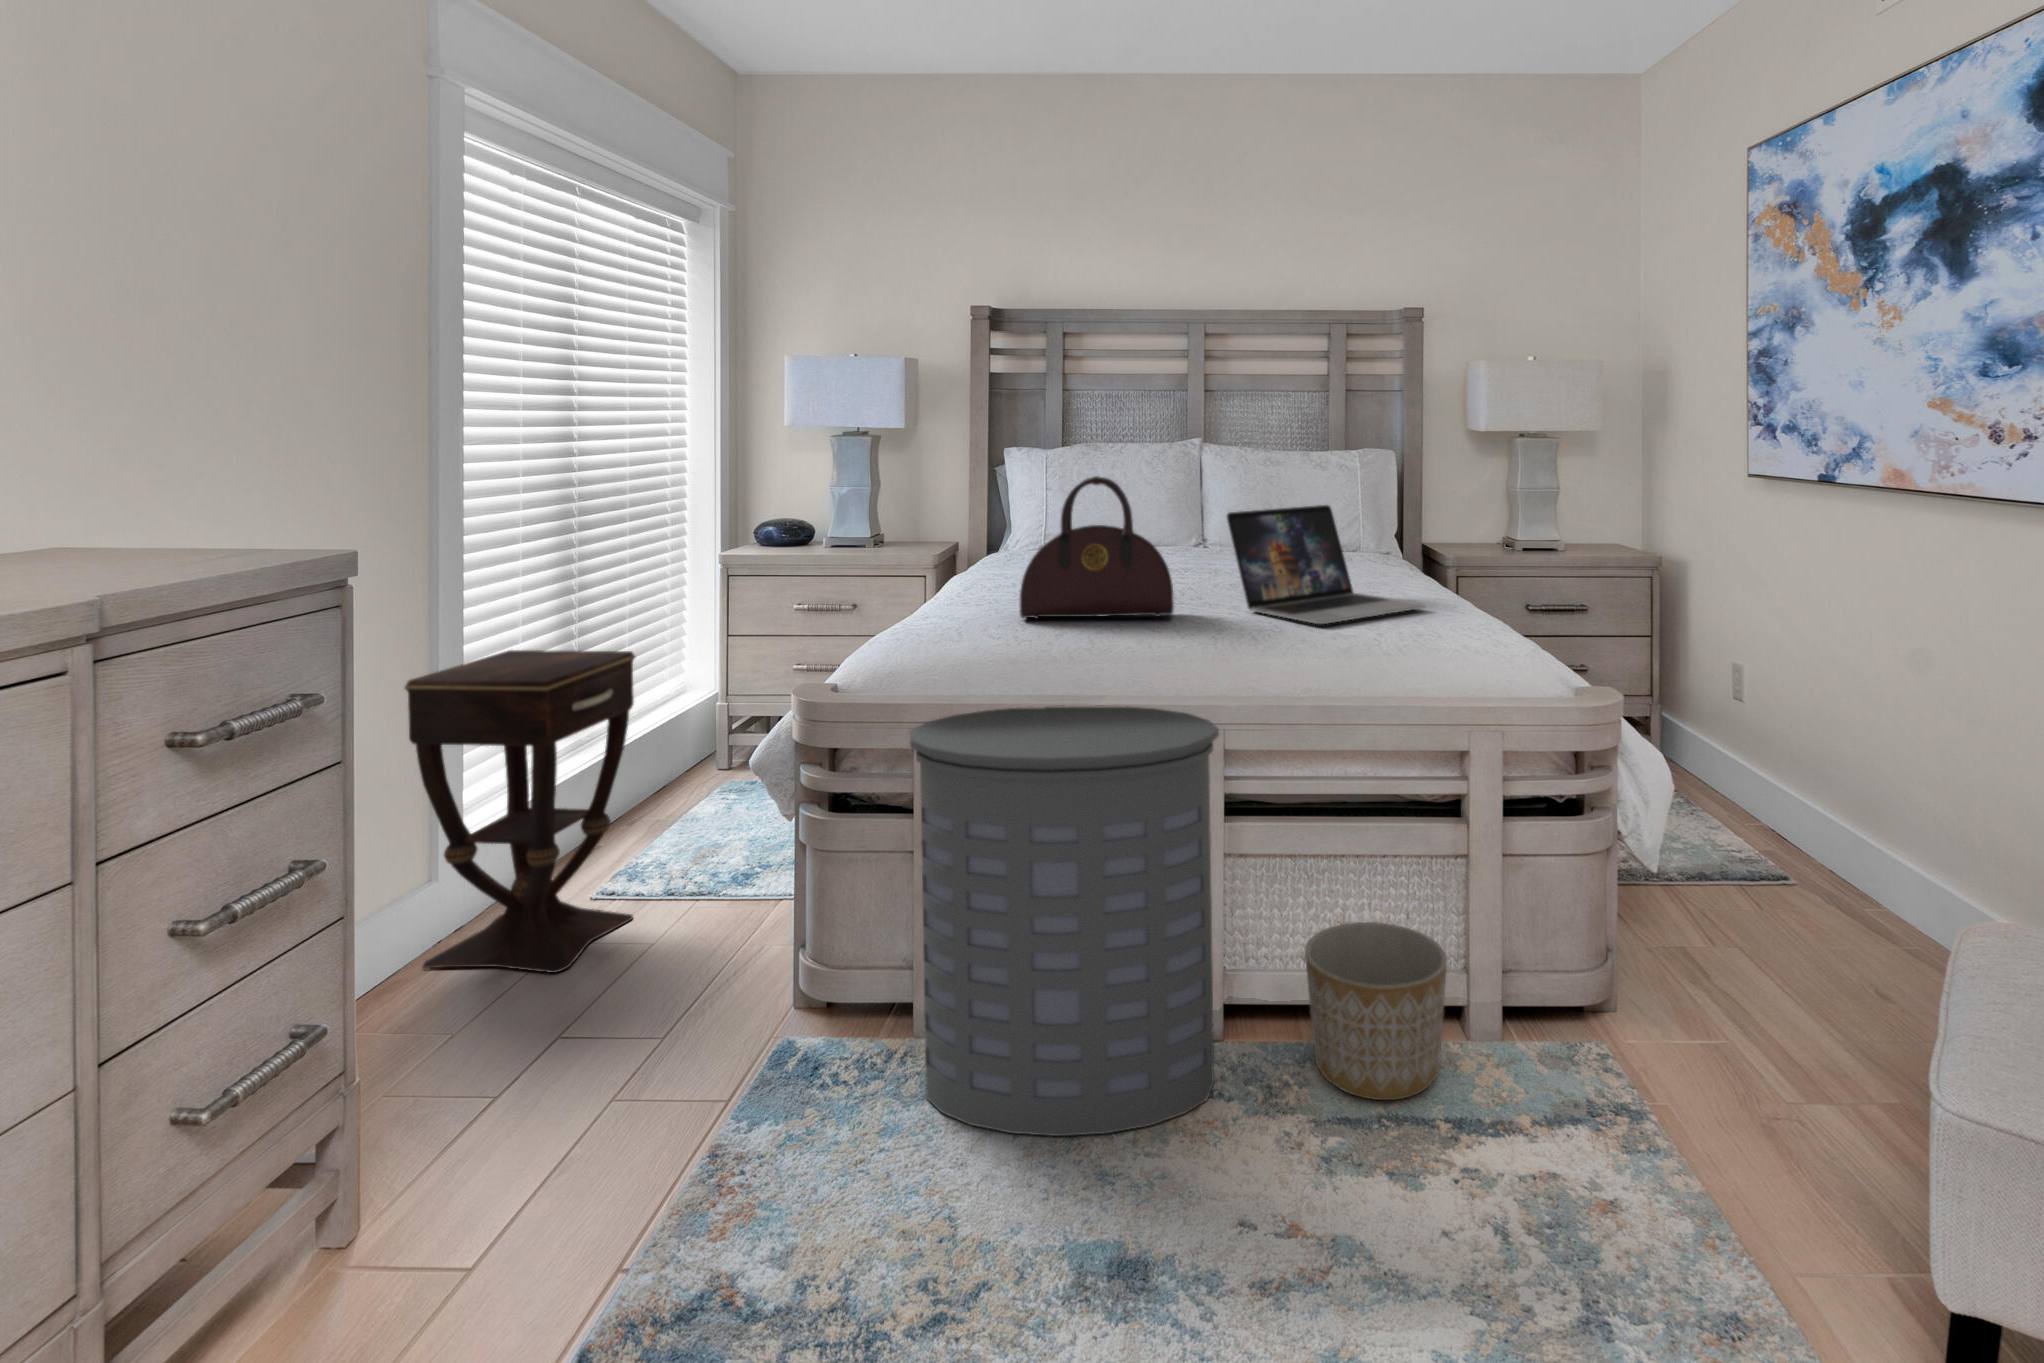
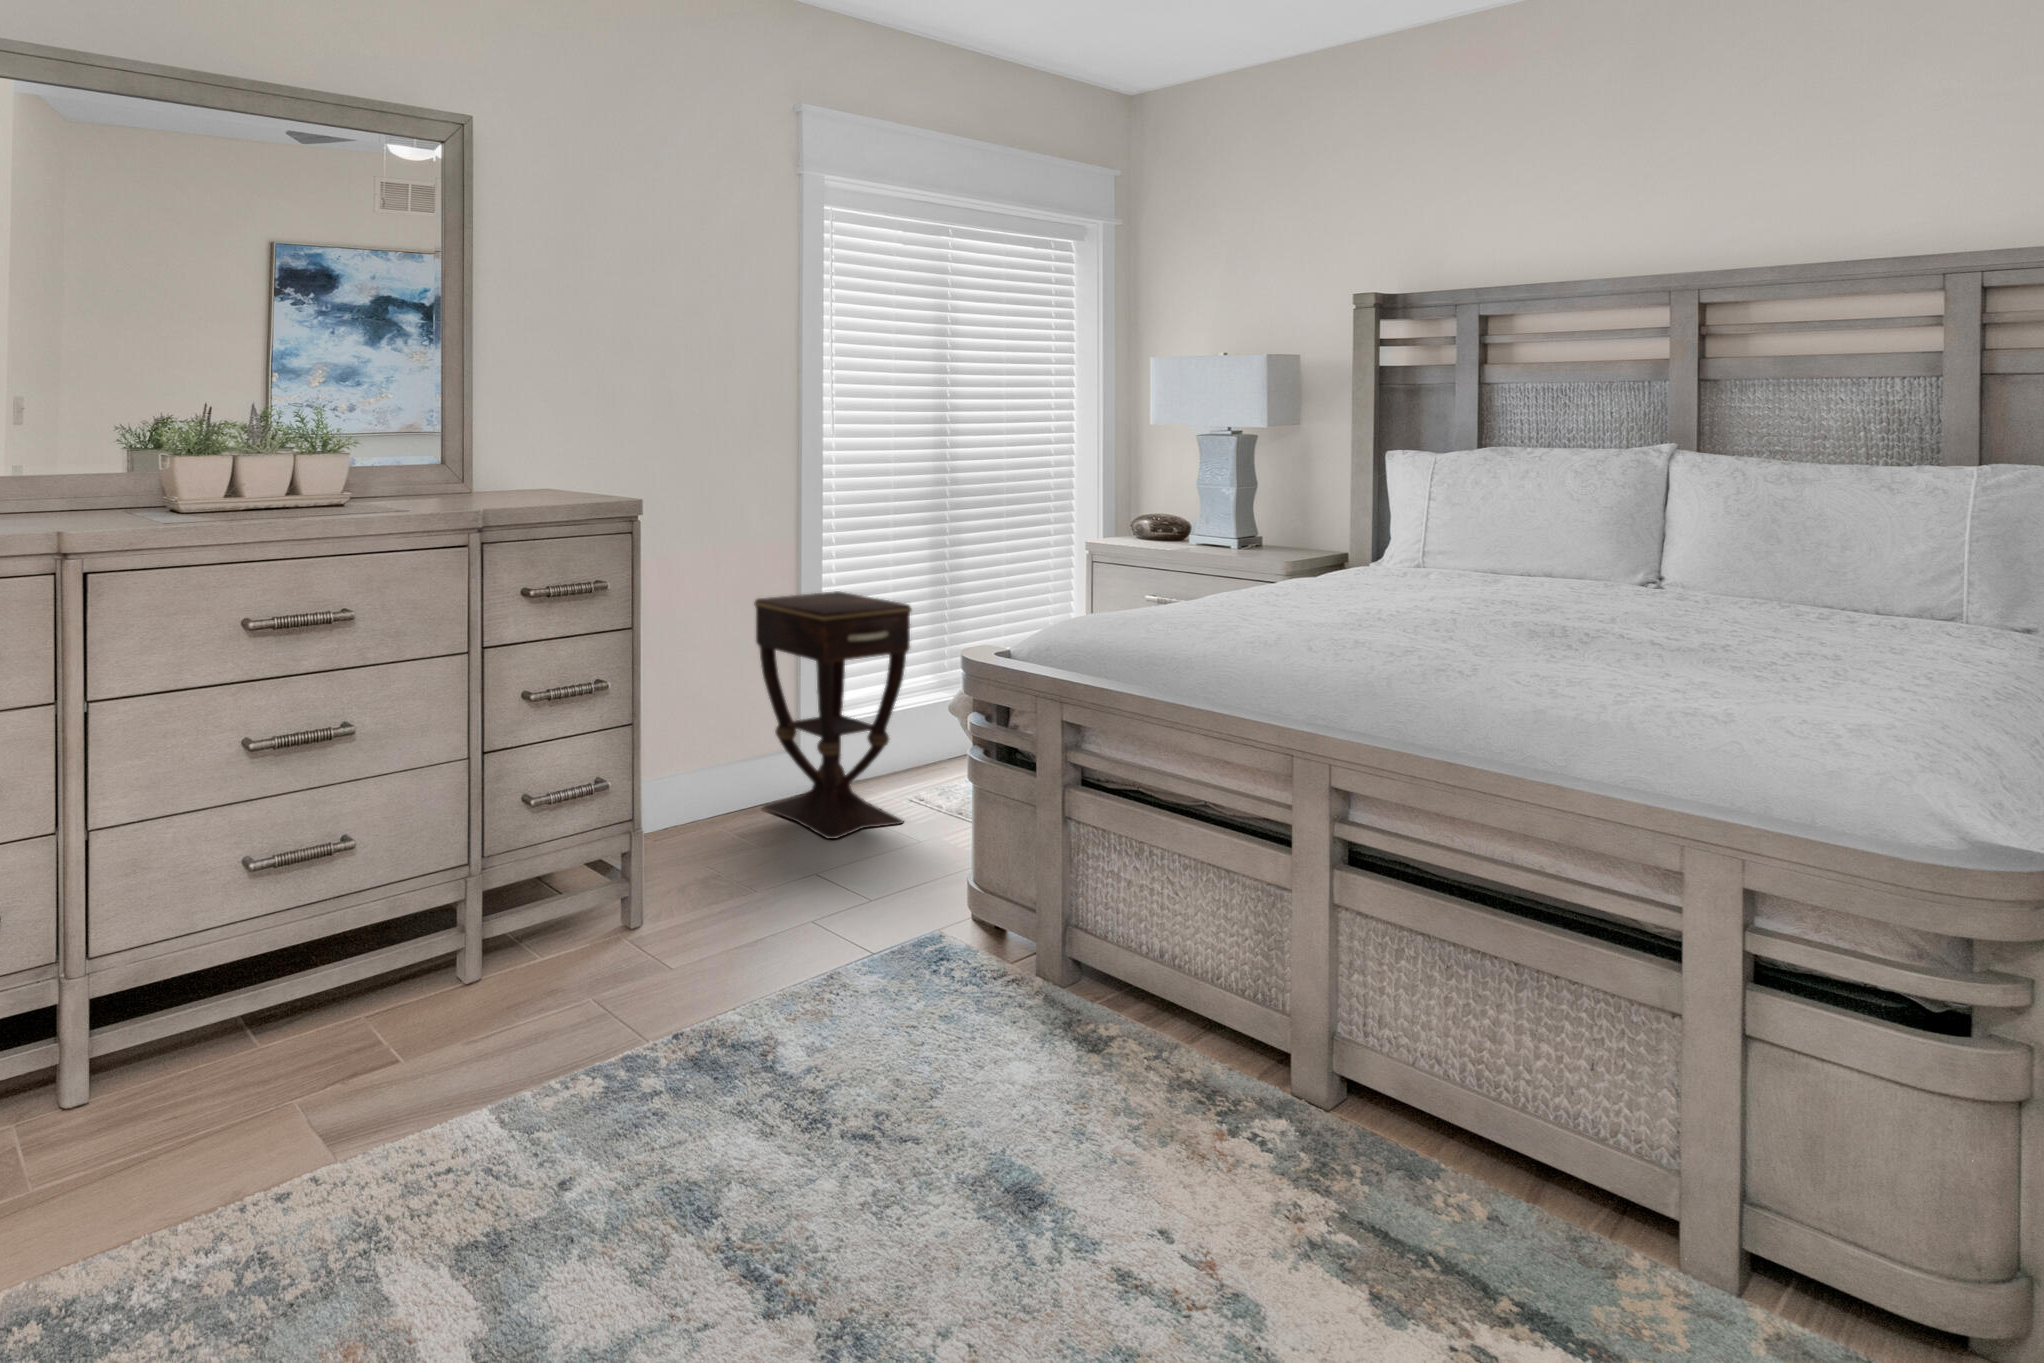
handbag: present [1020,476,1174,619] -> none [1187,479,1380,642]
laptop: present [1226,505,1426,624] -> none [1467,533,1777,693]
laundry hamper: present [910,705,1219,1136] -> none [983,689,1277,1138]
planter: present [1305,922,1447,1100] -> none [1372,1031,1580,1261]

